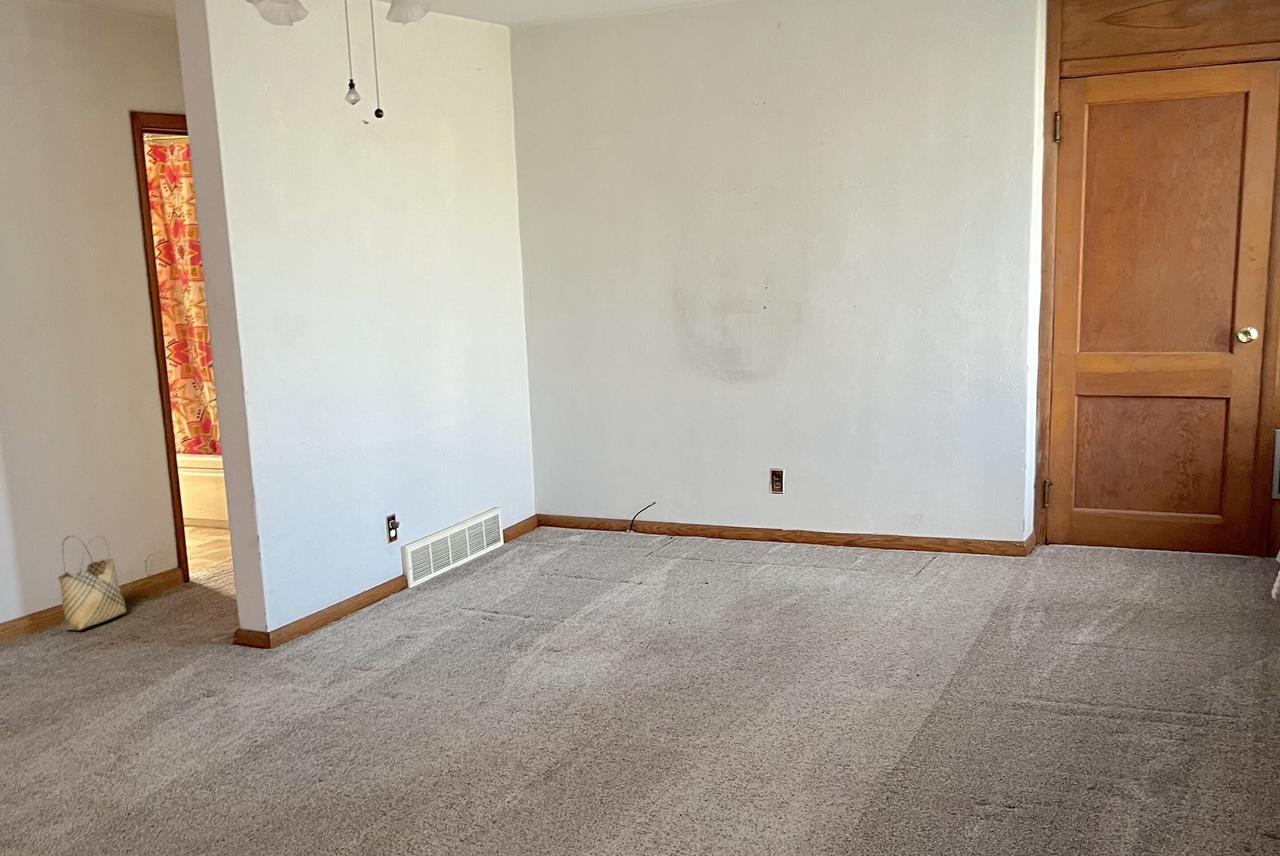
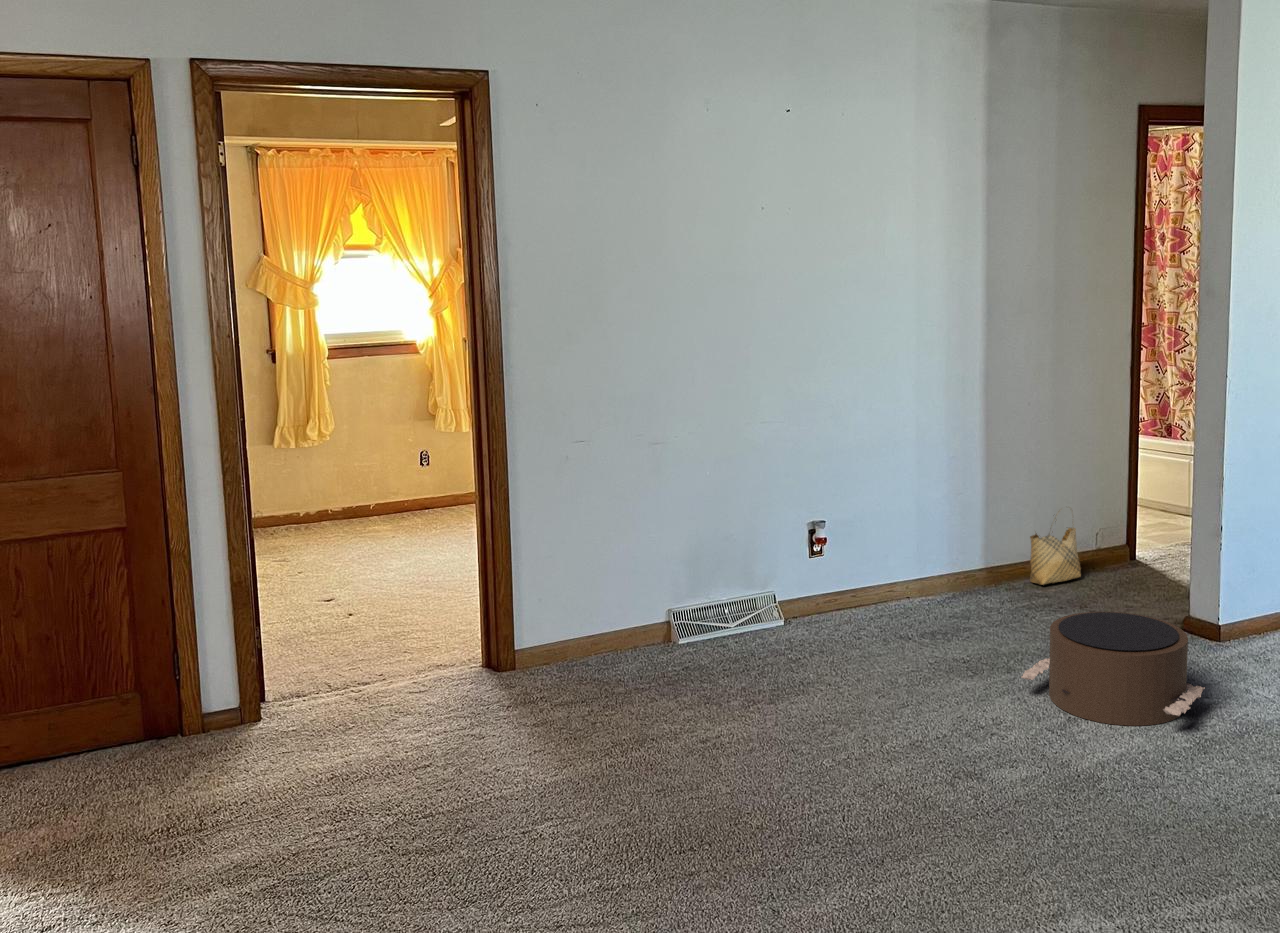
pouf: none [40,637,252,772] -> present [1021,612,1205,726]

